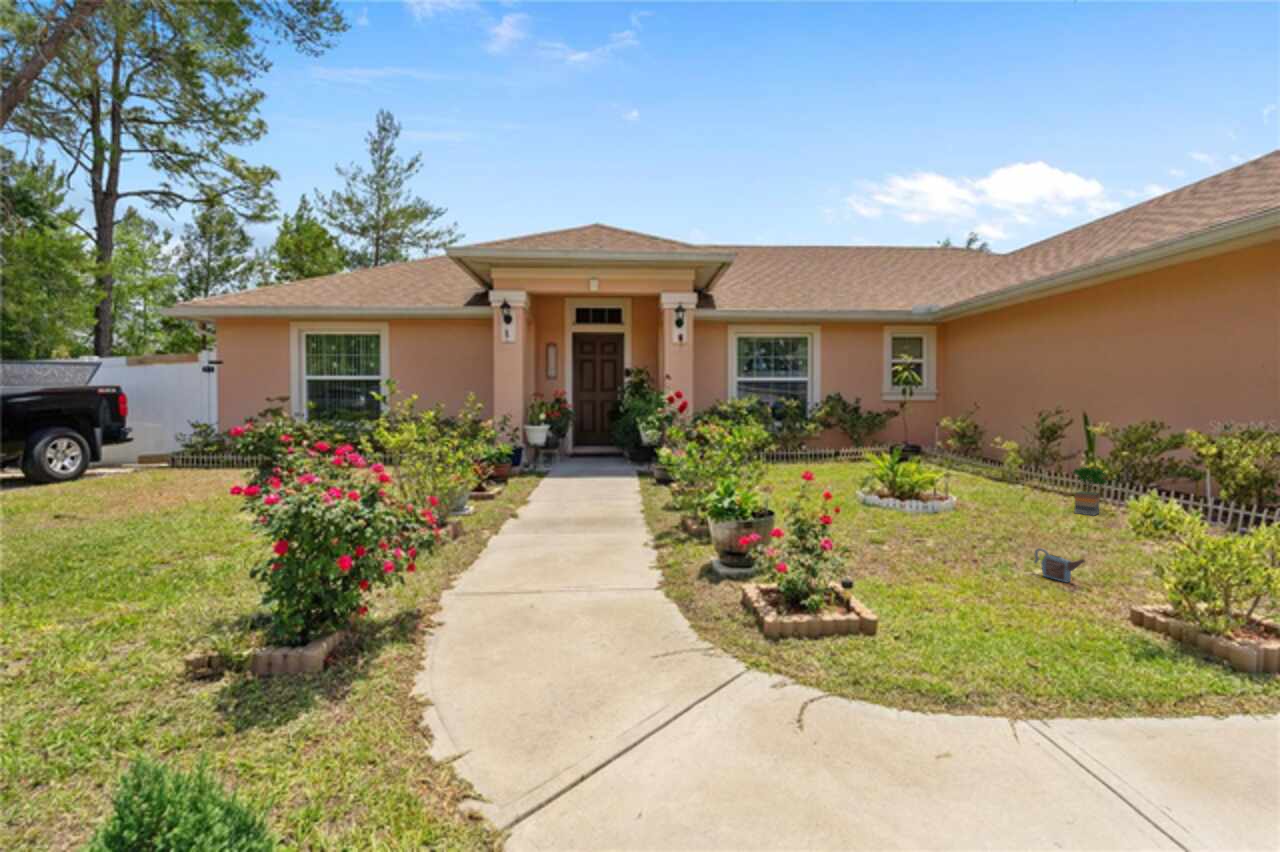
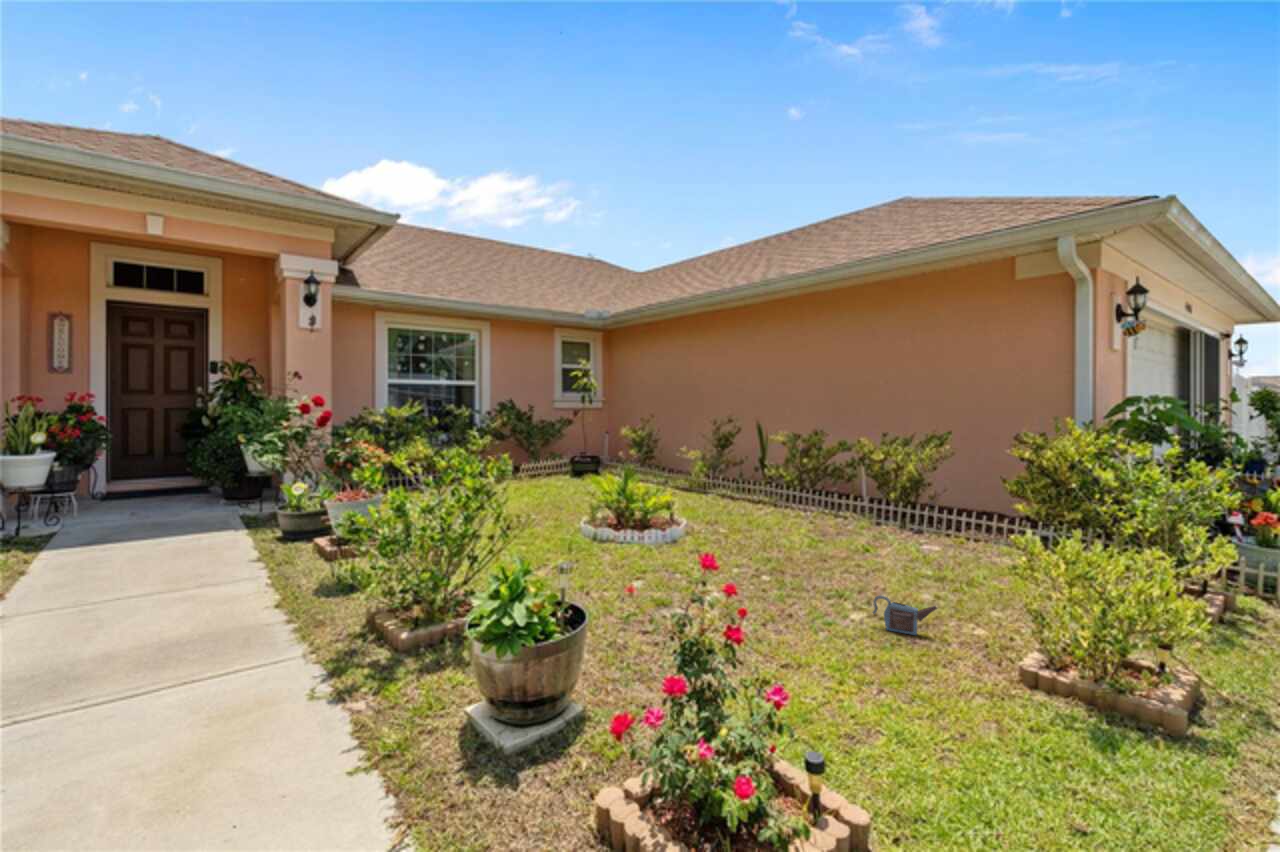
potted tree: present [1073,467,1107,516] -> none [782,477,814,526]

